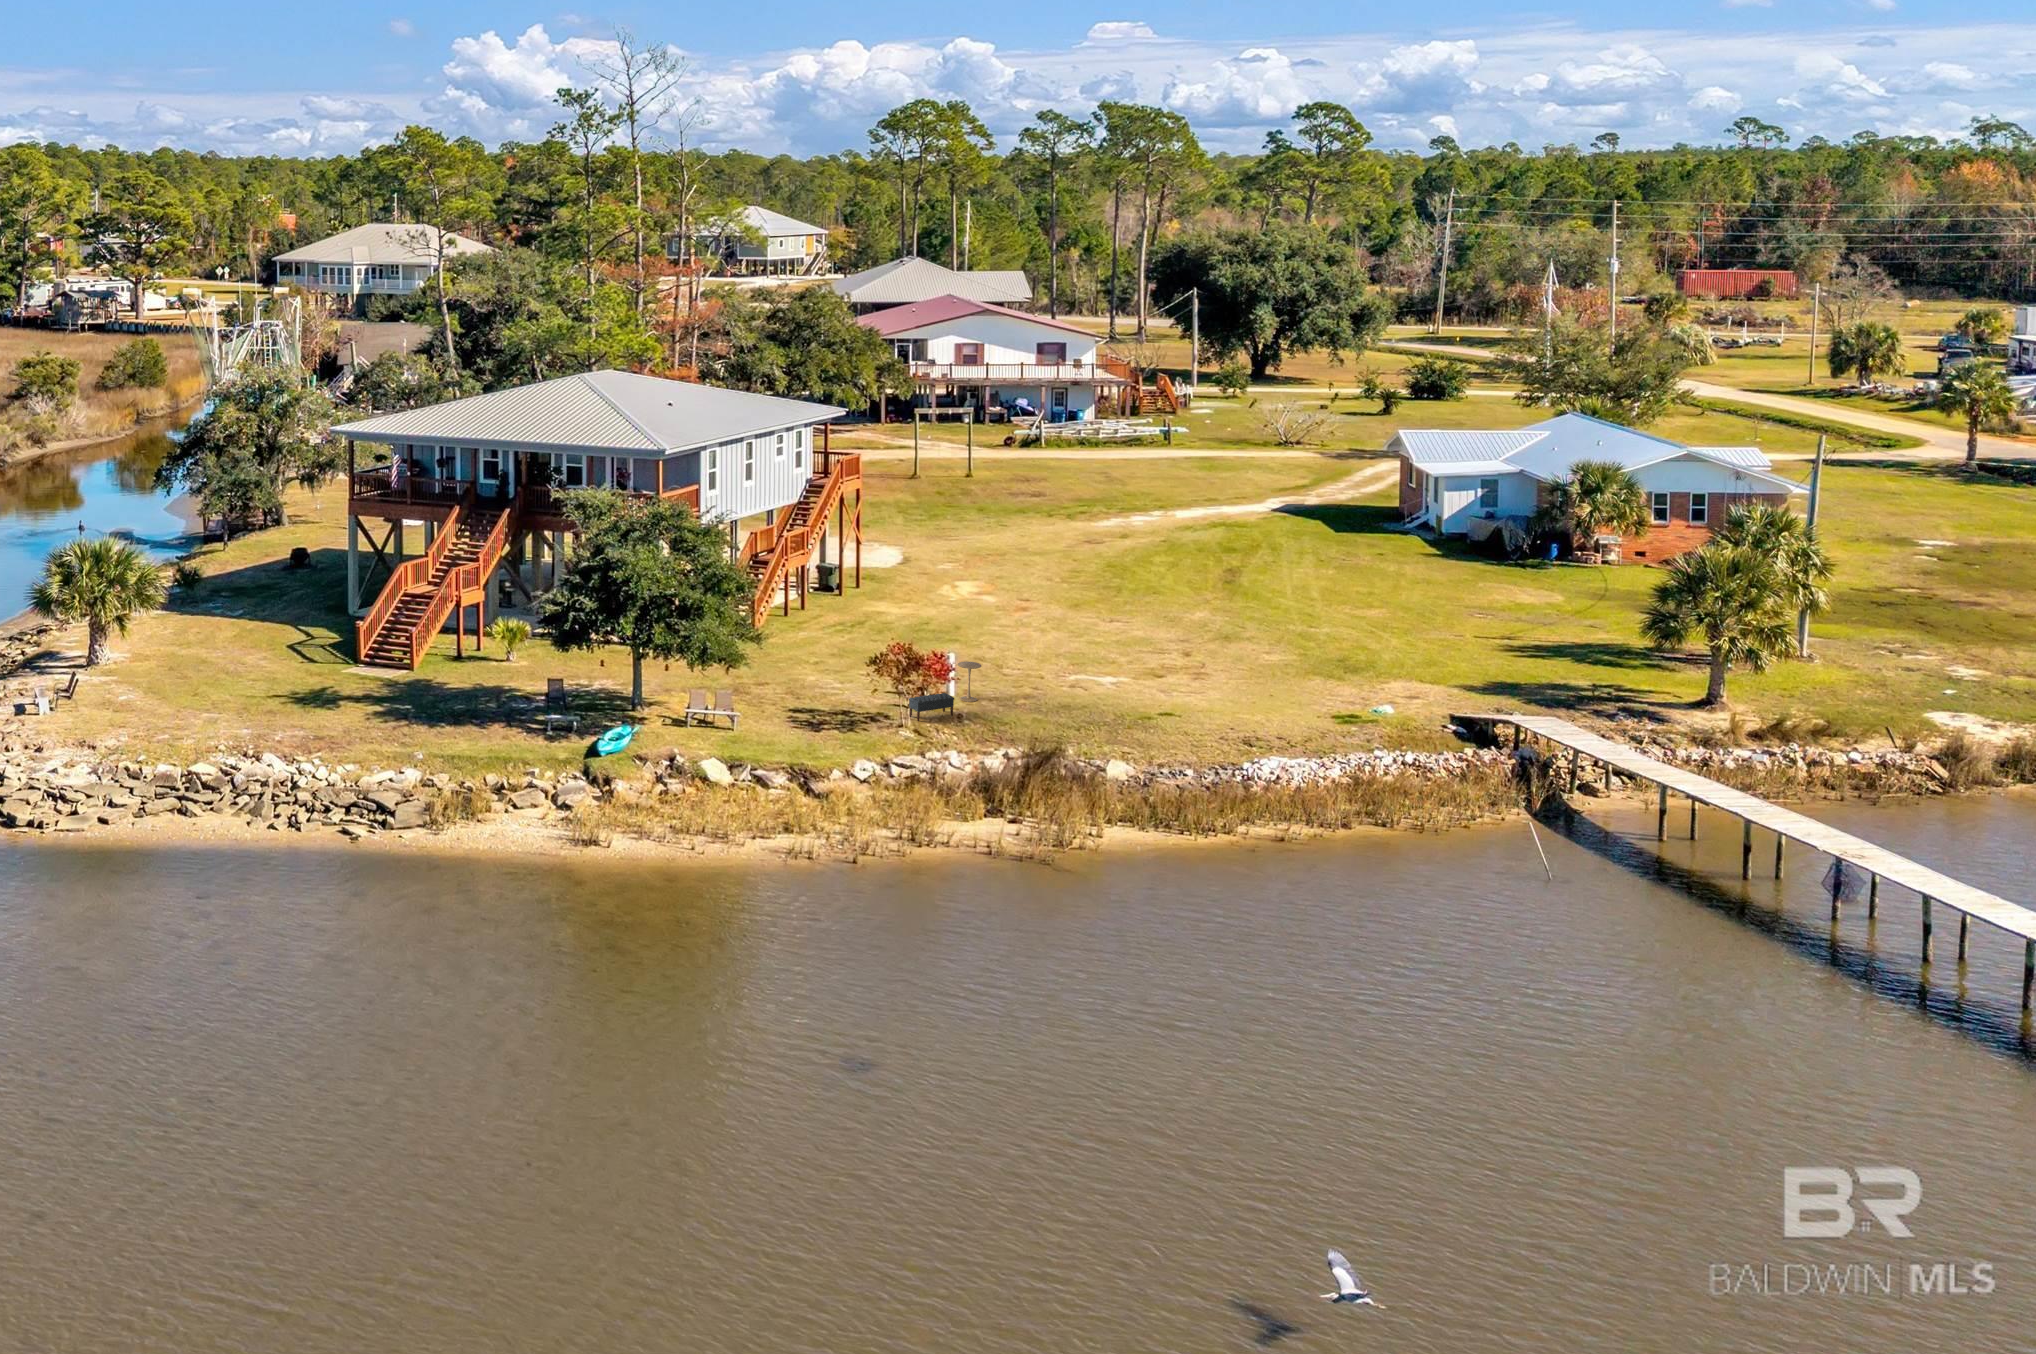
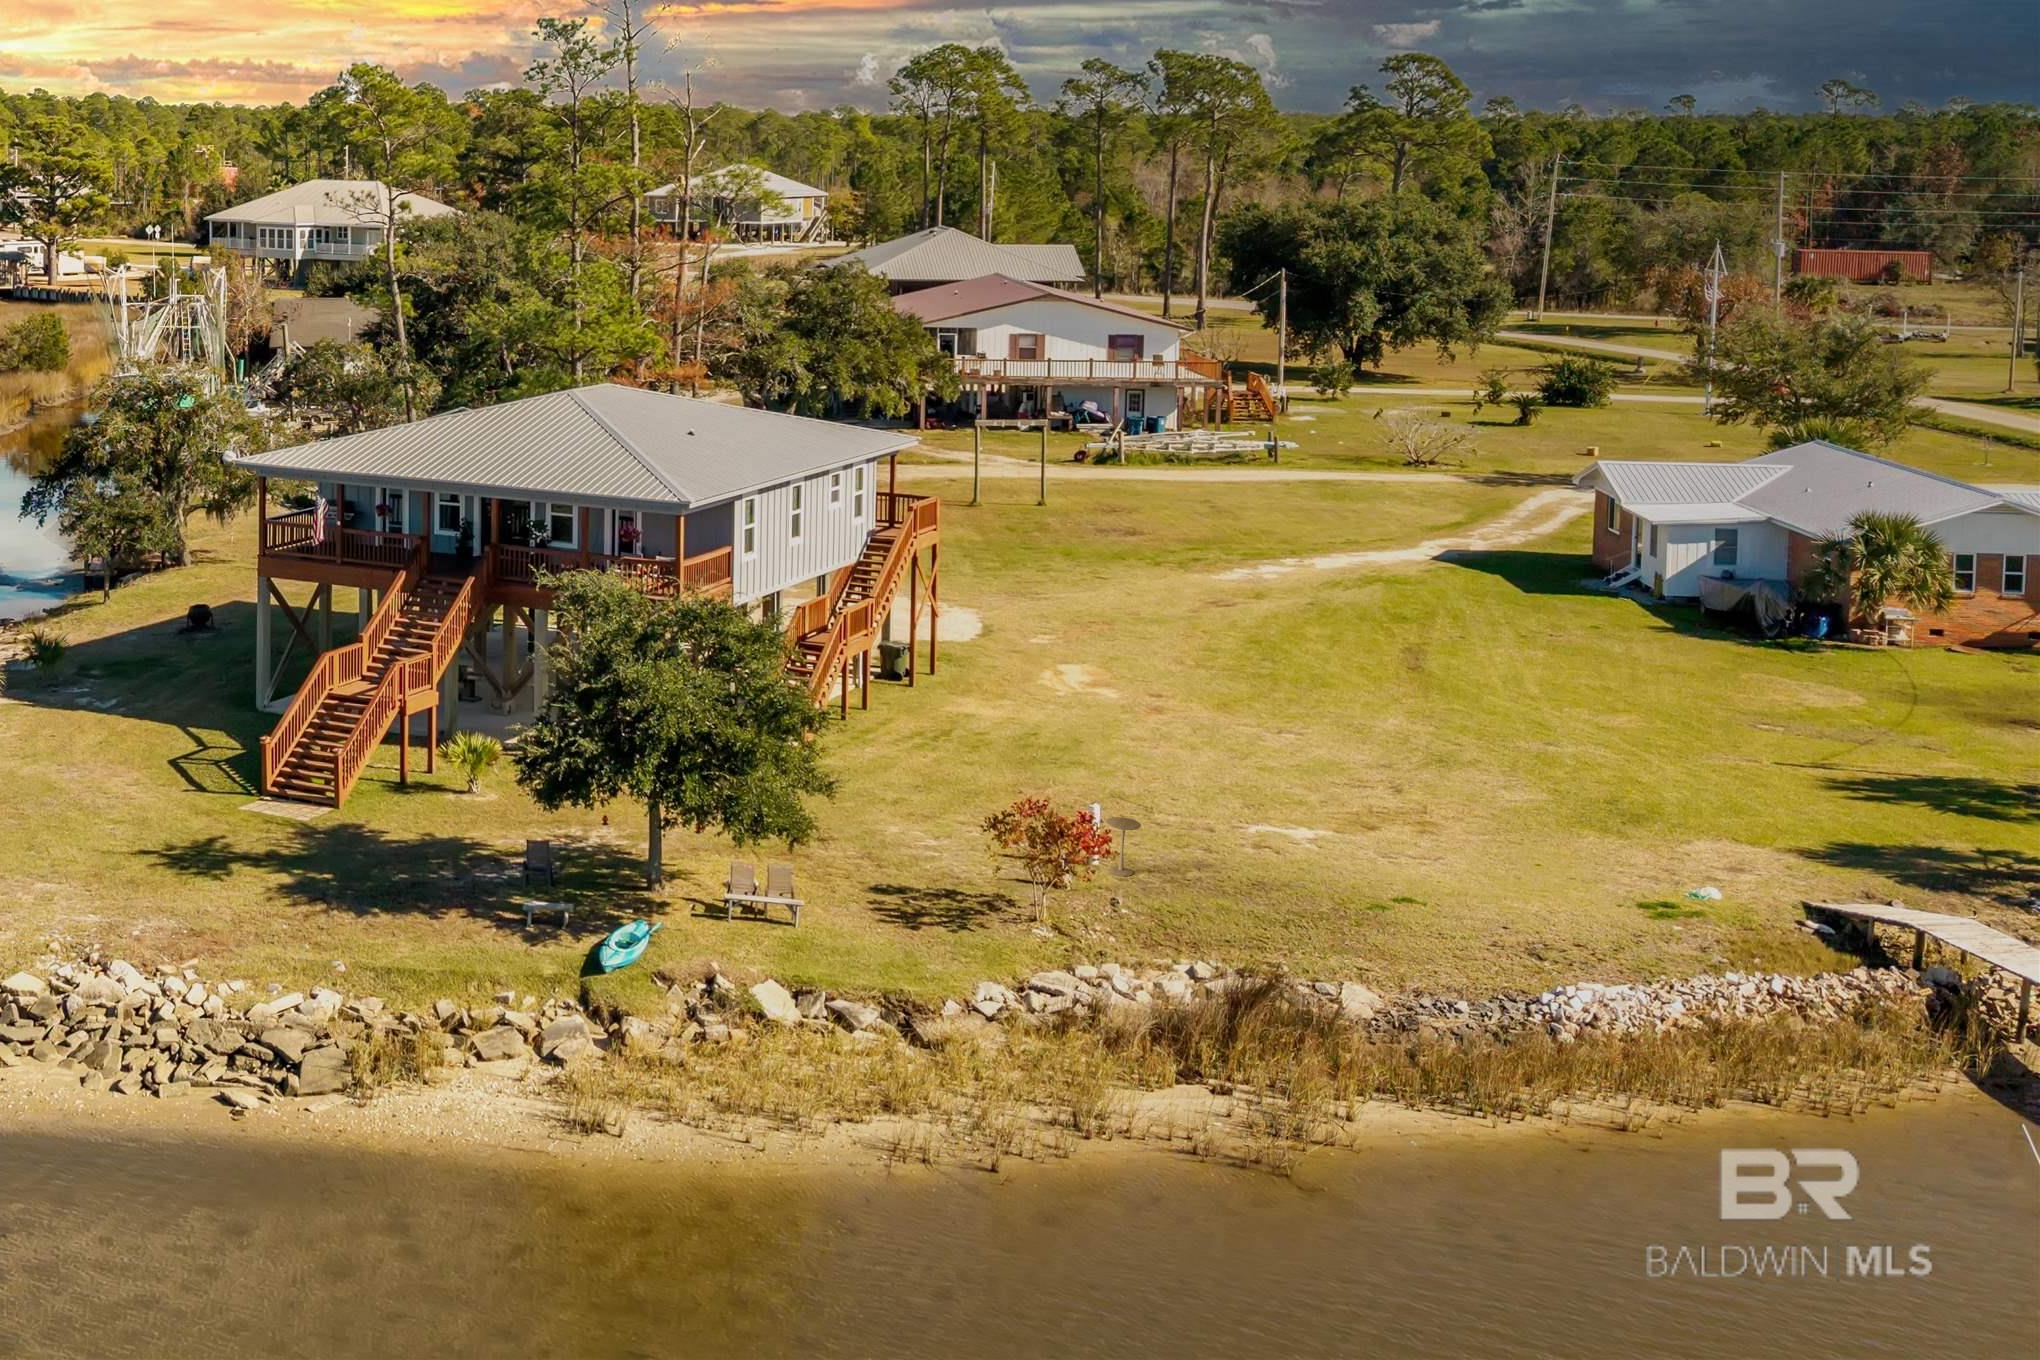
bench: present [909,693,954,721] -> none [1041,867,1106,910]

